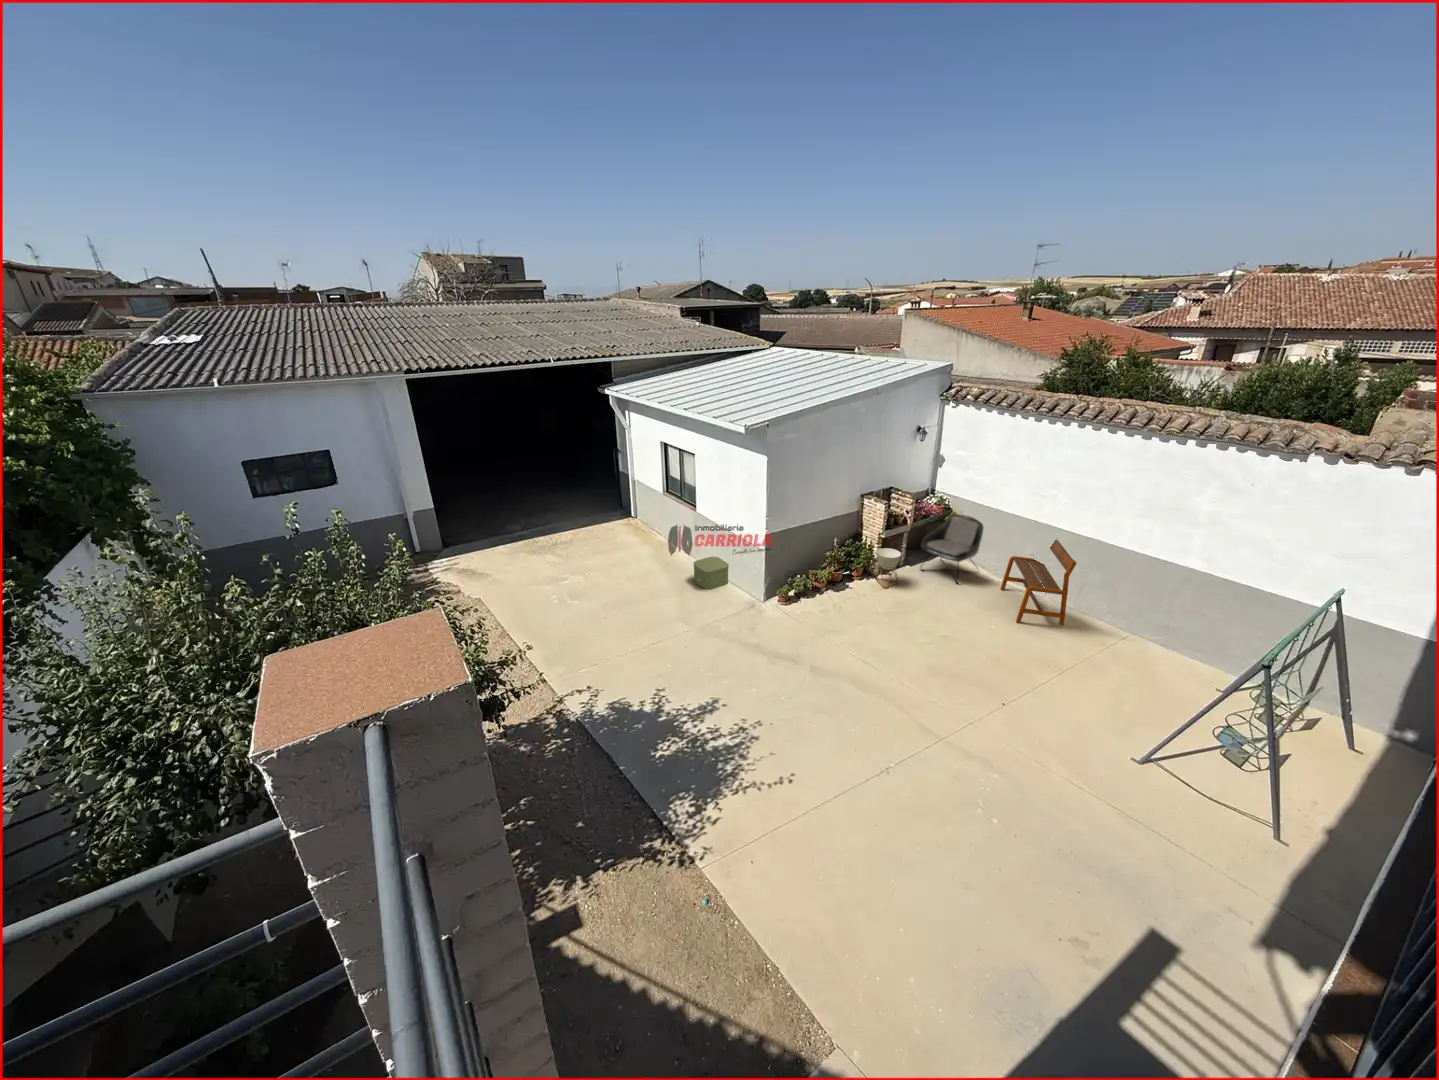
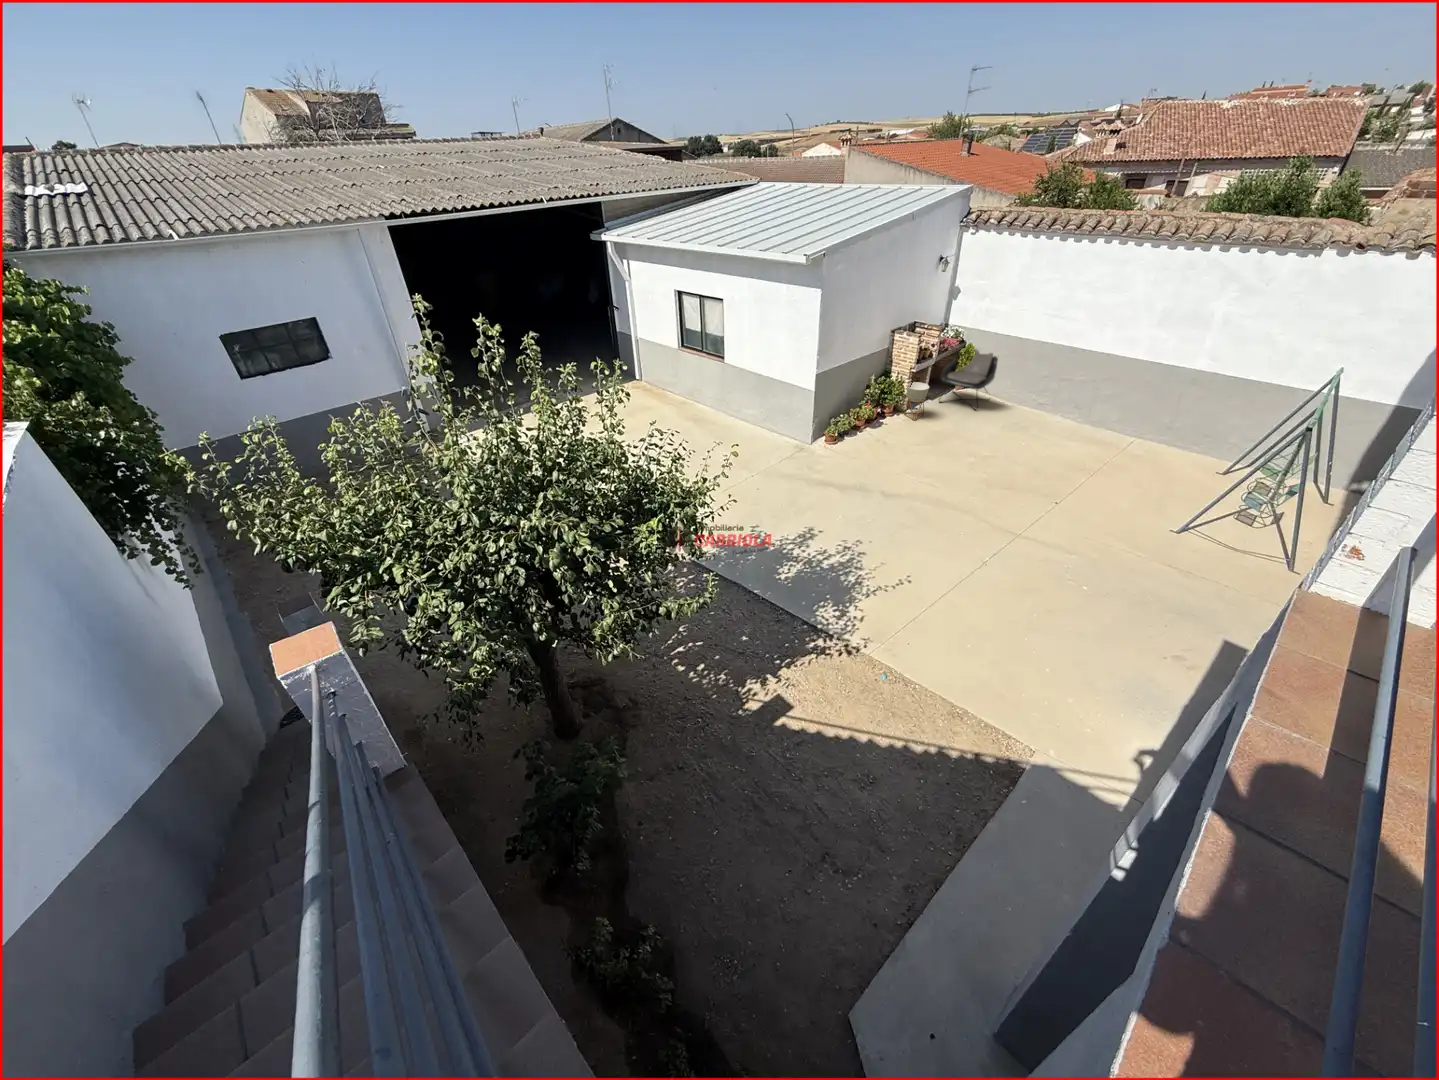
bench: present [1000,538,1076,625] -> none [1014,355,1098,437]
storage box: present [693,557,729,590] -> none [735,405,770,437]

